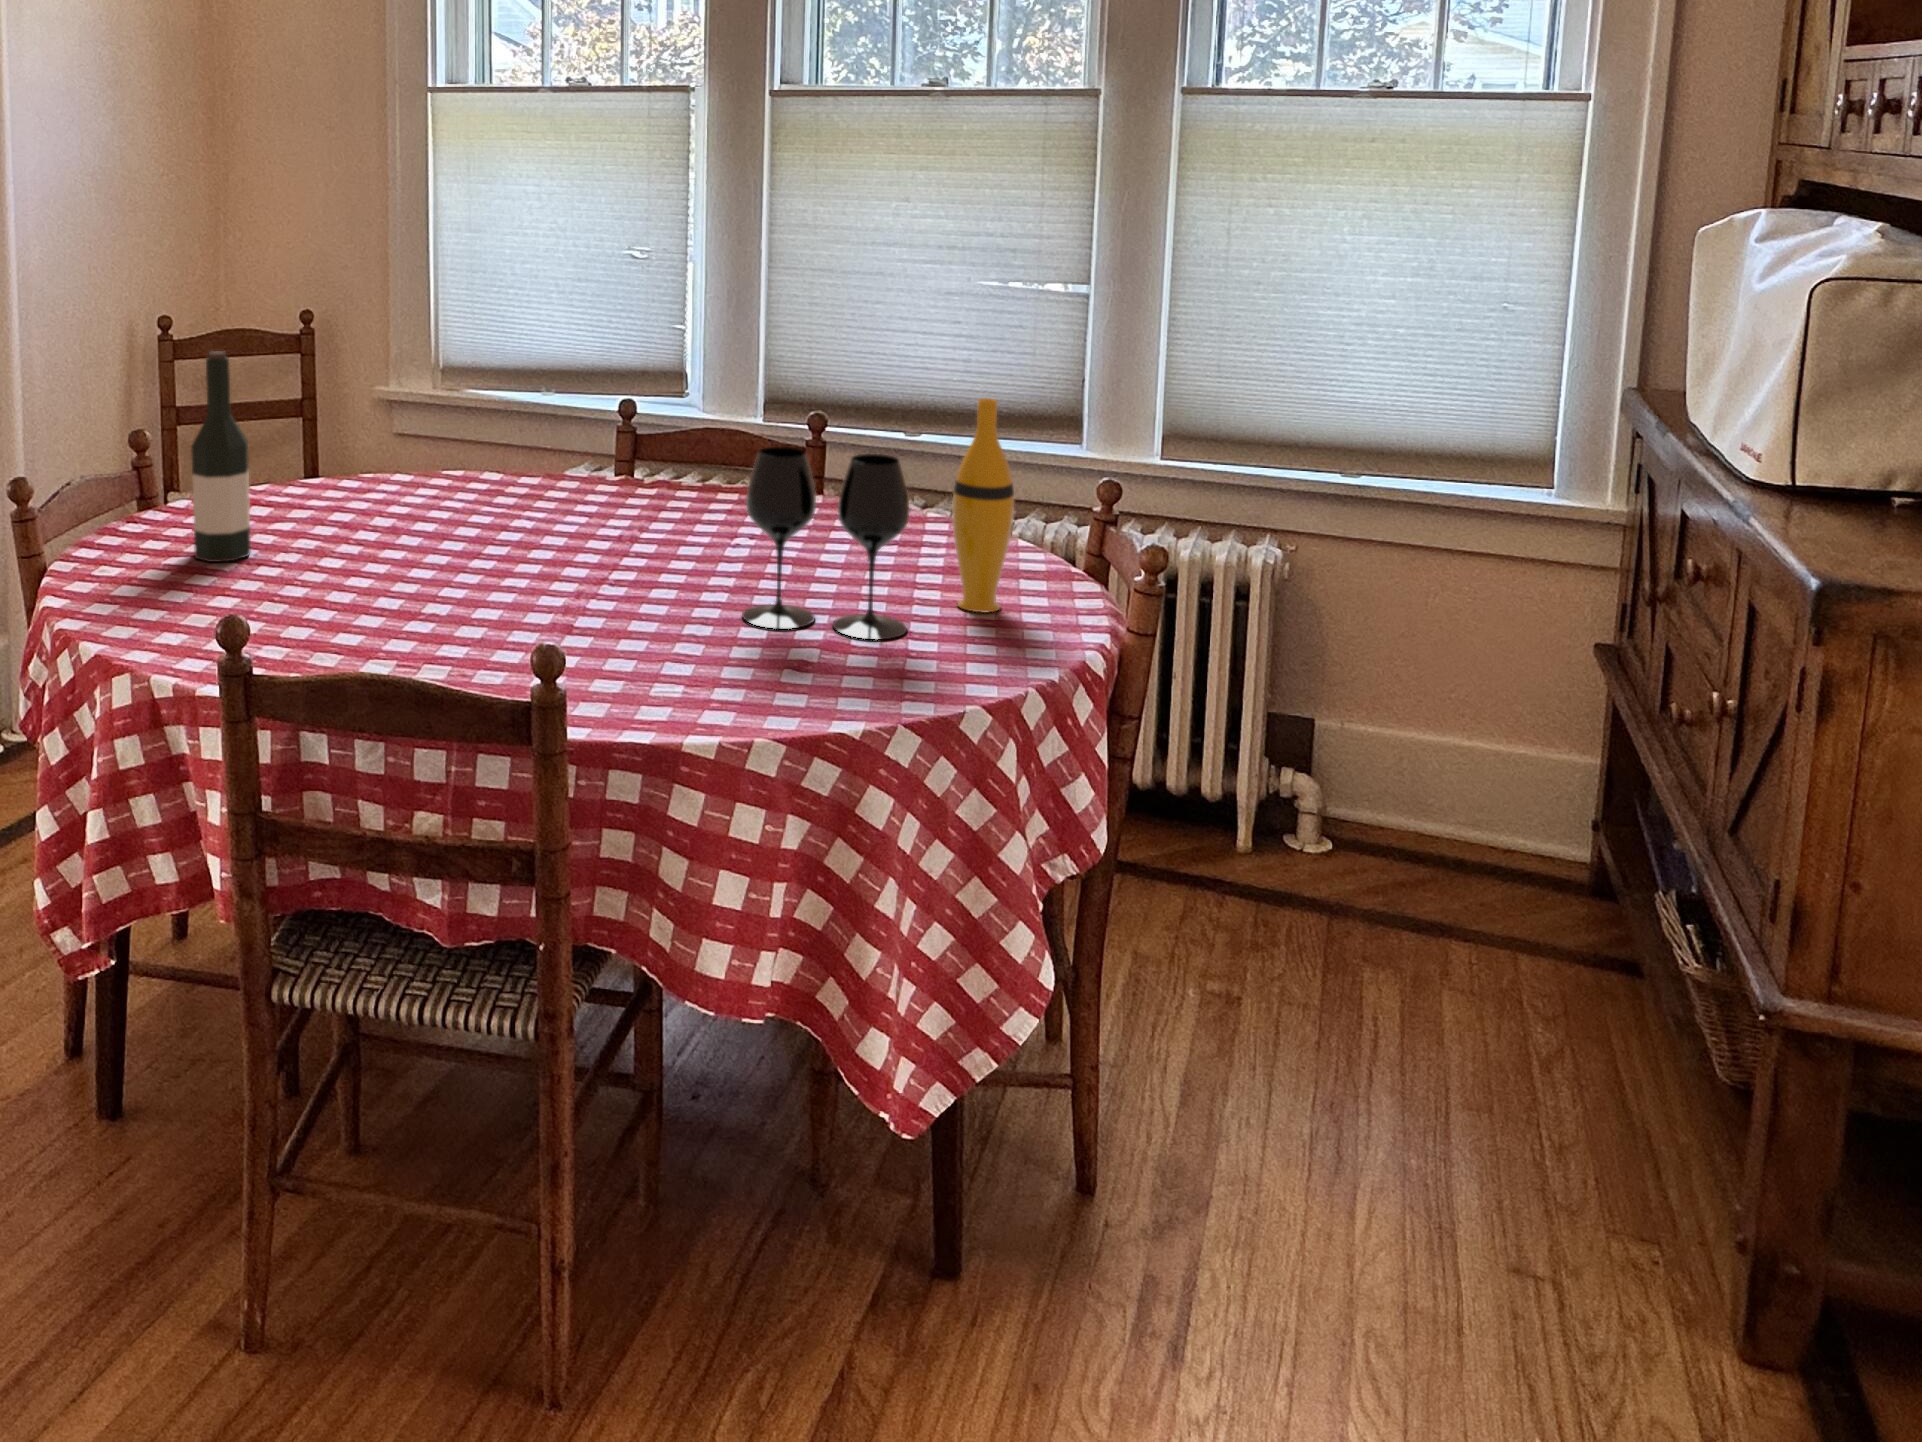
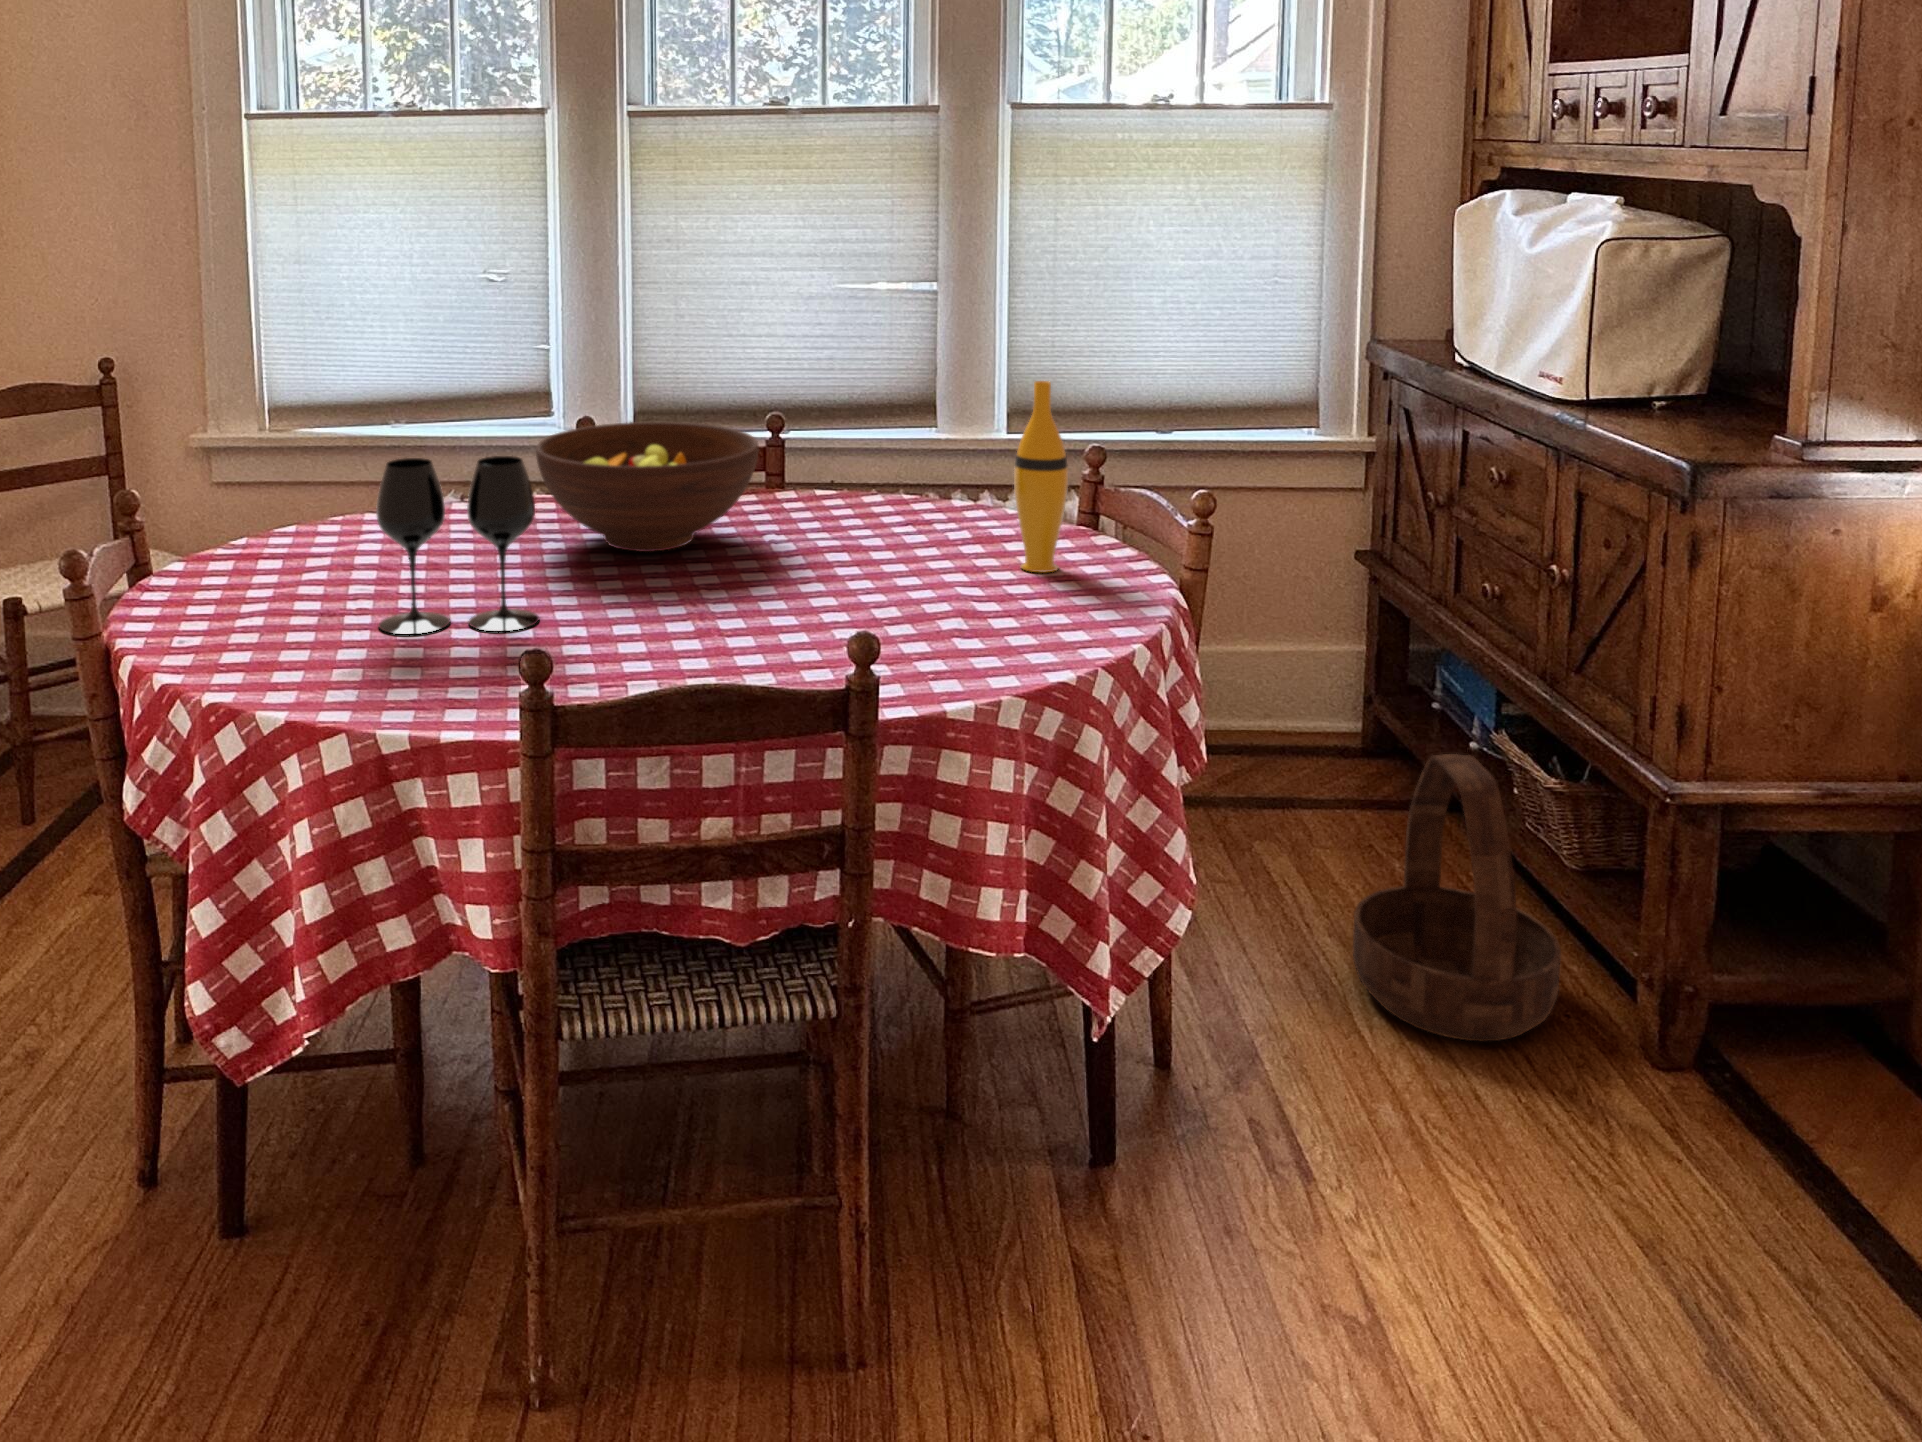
wine bottle: present [192,351,251,562] -> none [251,398,320,626]
fruit bowl: none [504,403,729,536] -> present [536,422,759,552]
wine glass: present [742,447,909,640] -> present [376,456,539,634]
basket: none [1387,905,1663,1278] -> present [1353,754,1561,1042]

